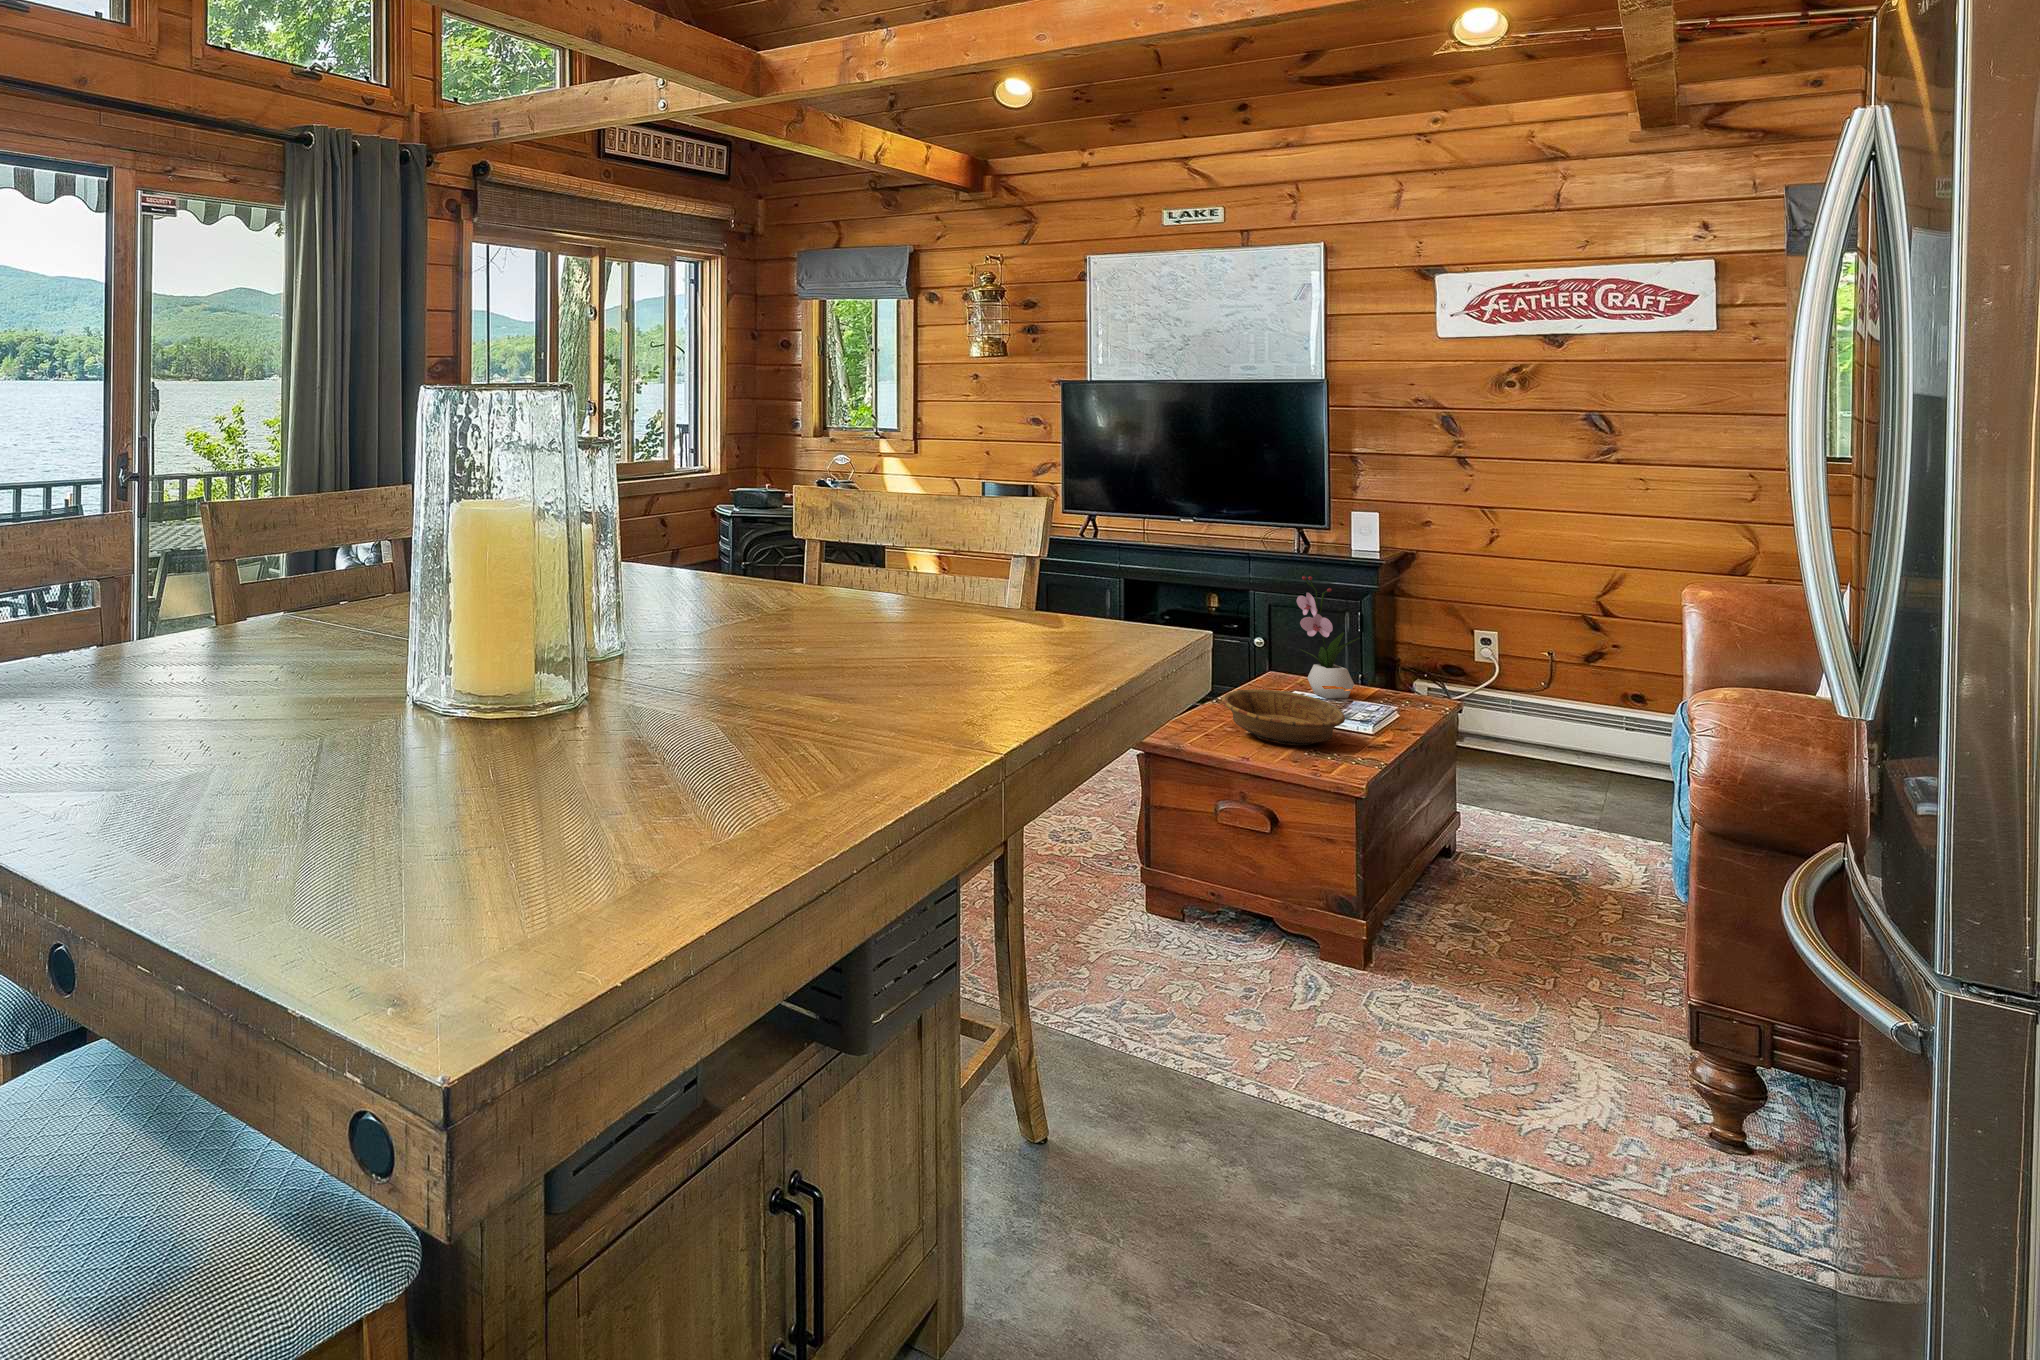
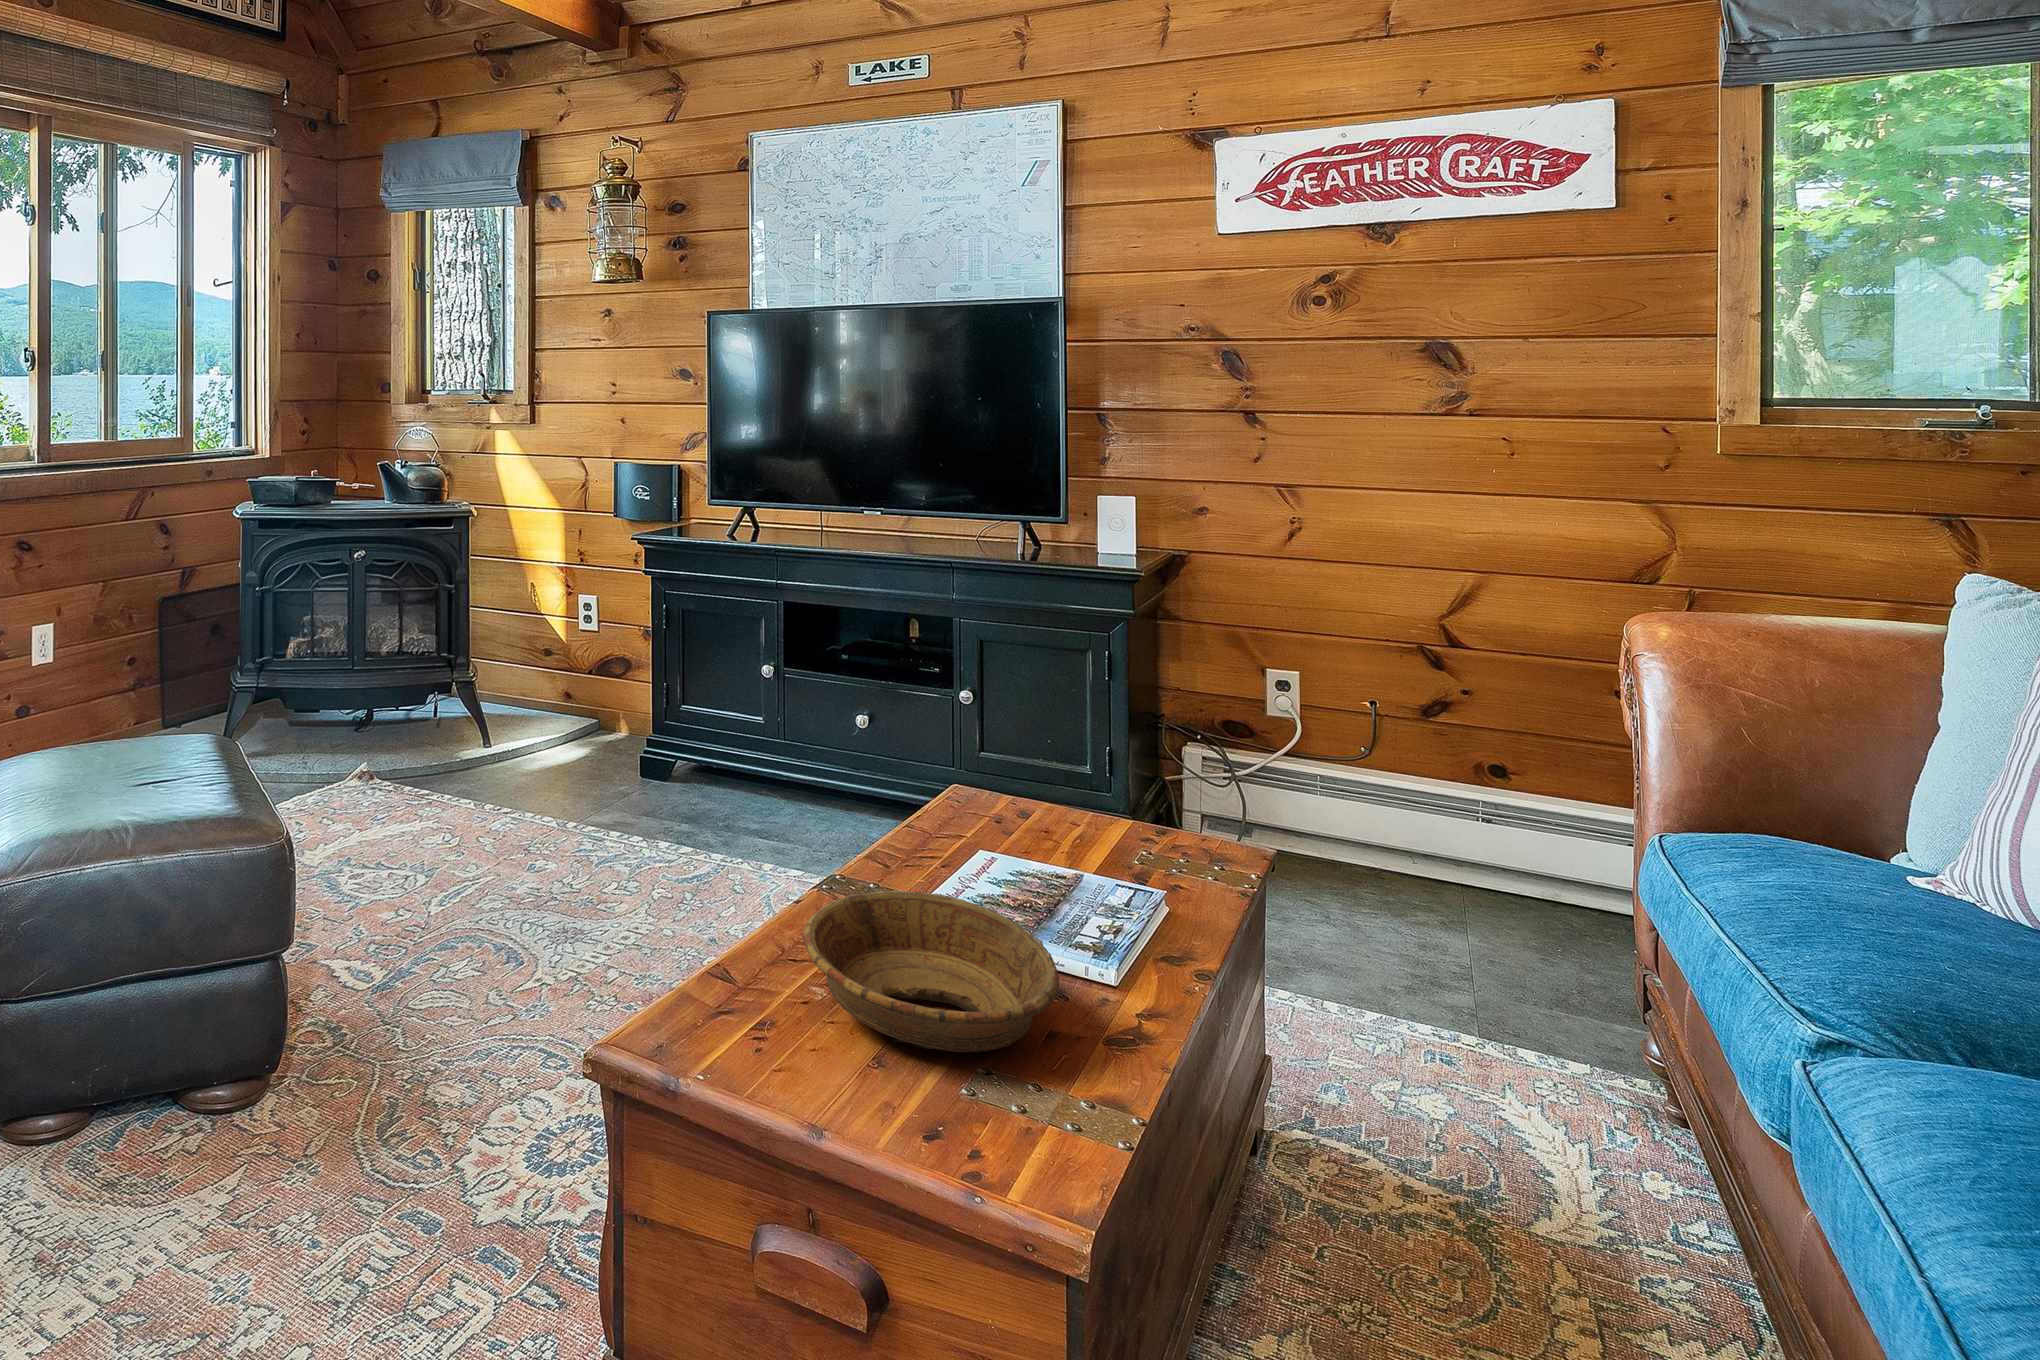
flower arrangement: present [1297,576,1360,698] -> none [987,623,1100,861]

